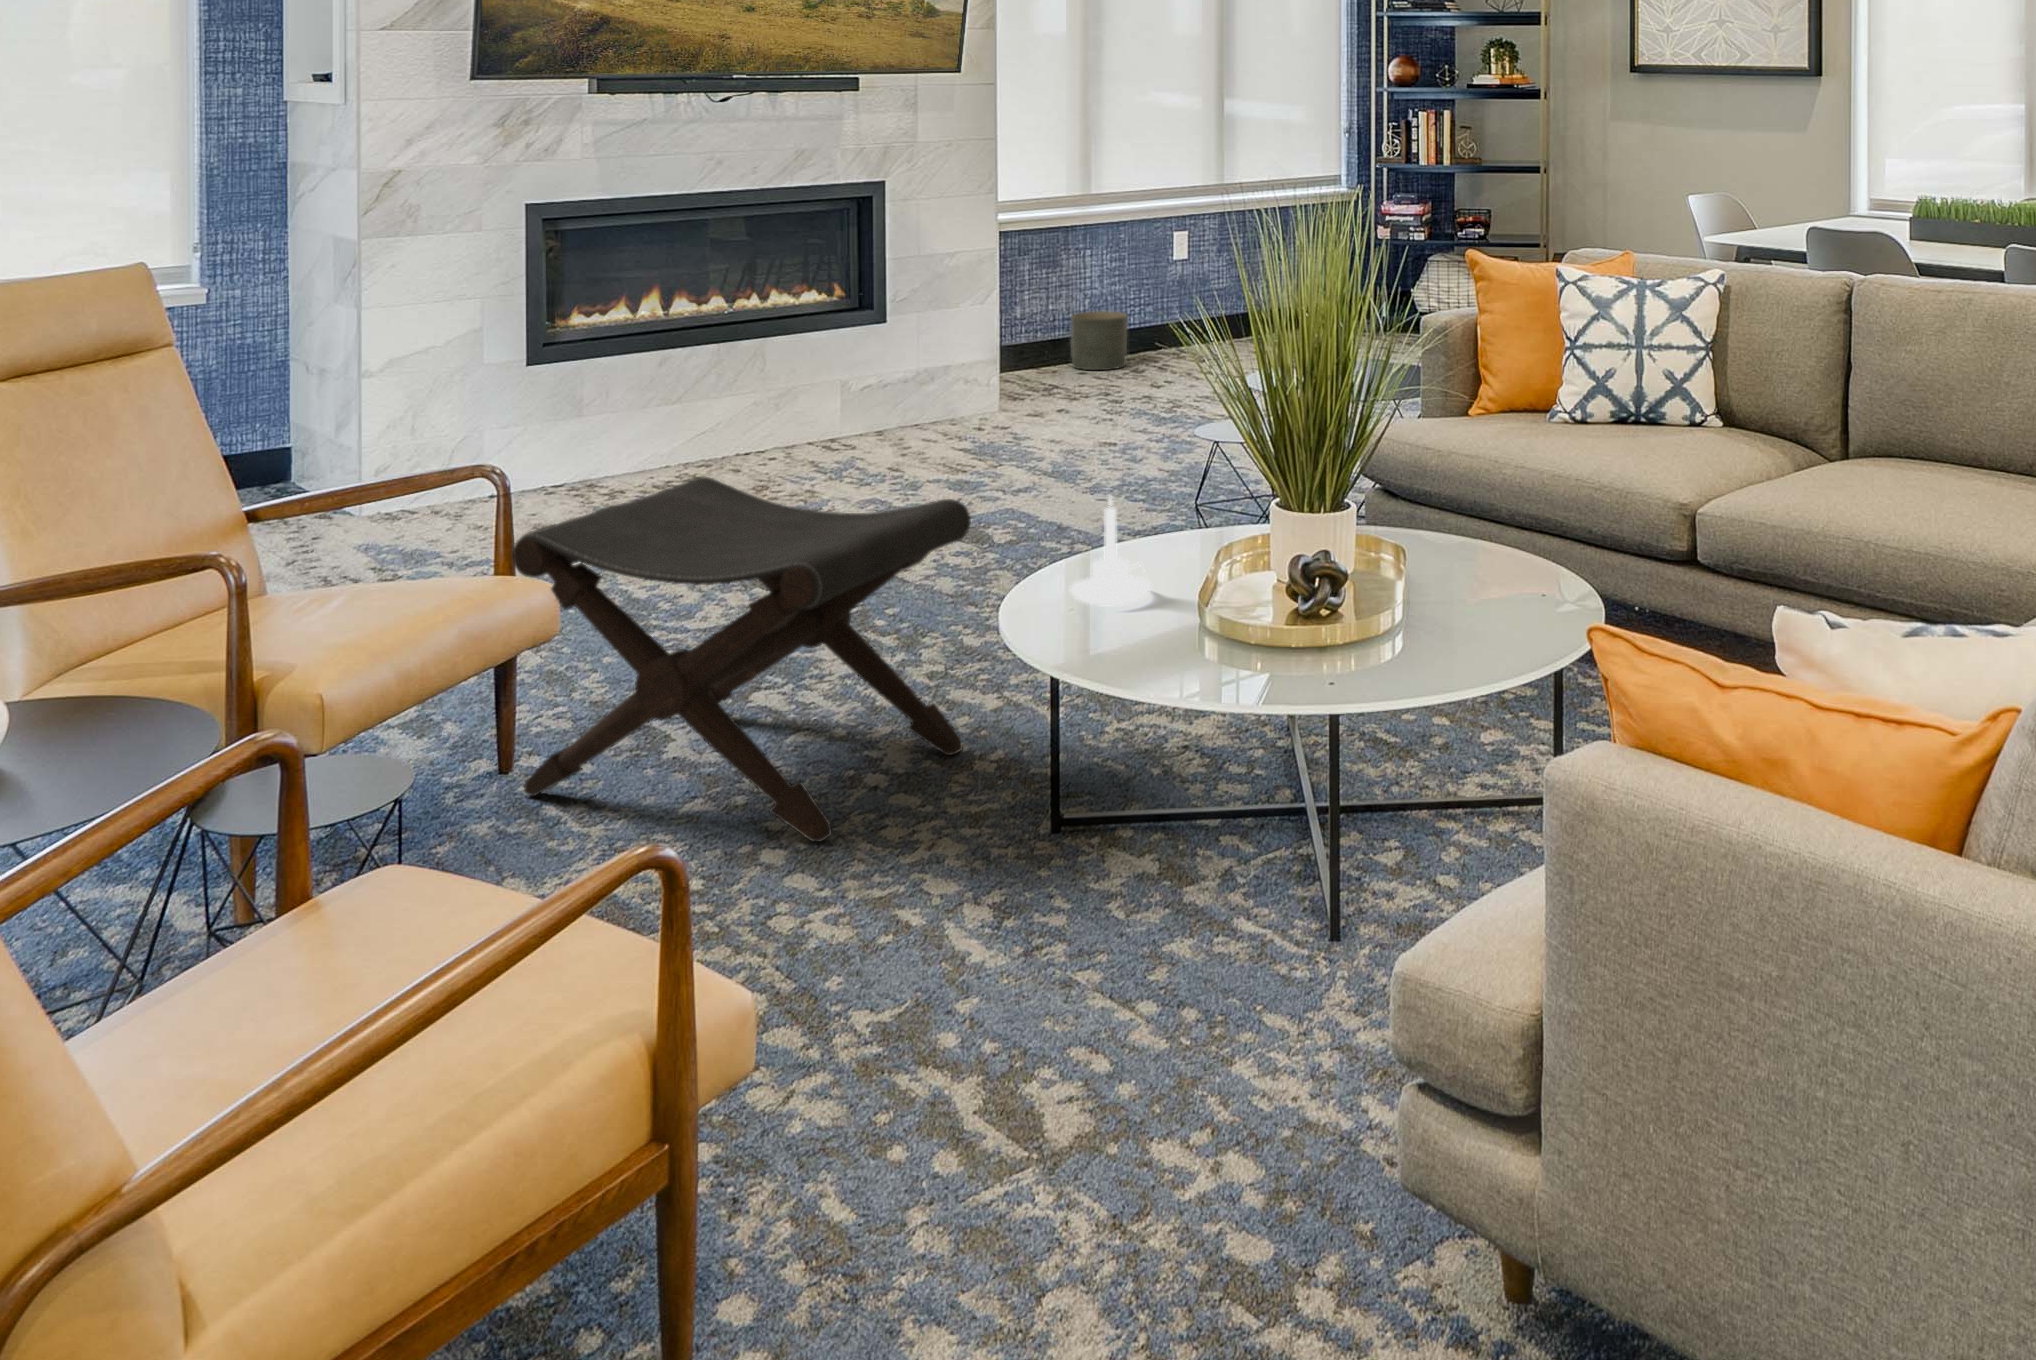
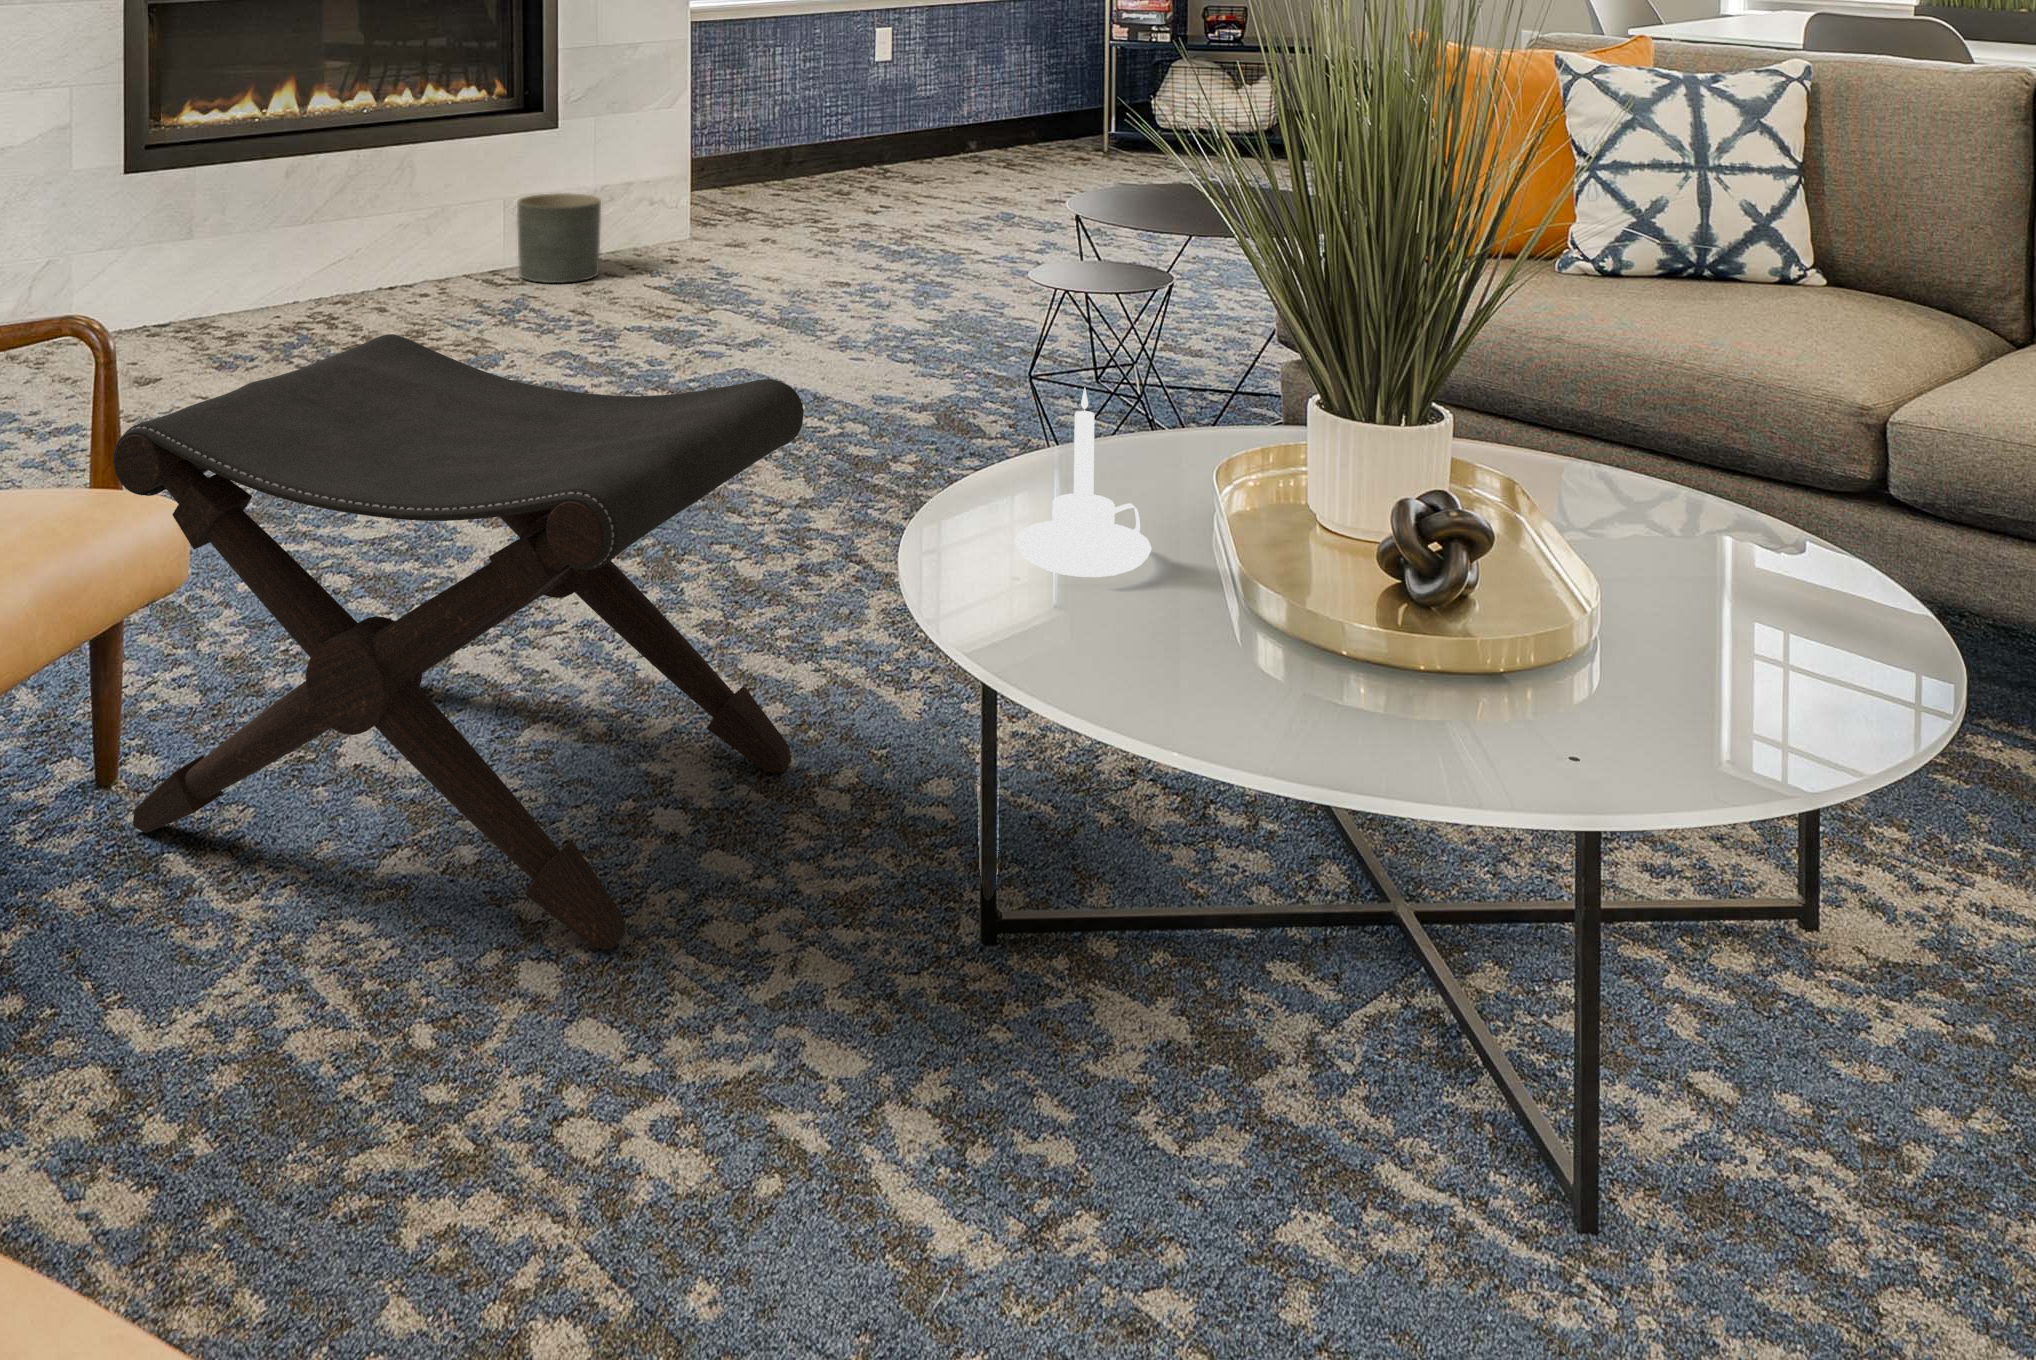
planter: present [1071,311,1127,370] -> present [517,193,601,283]

